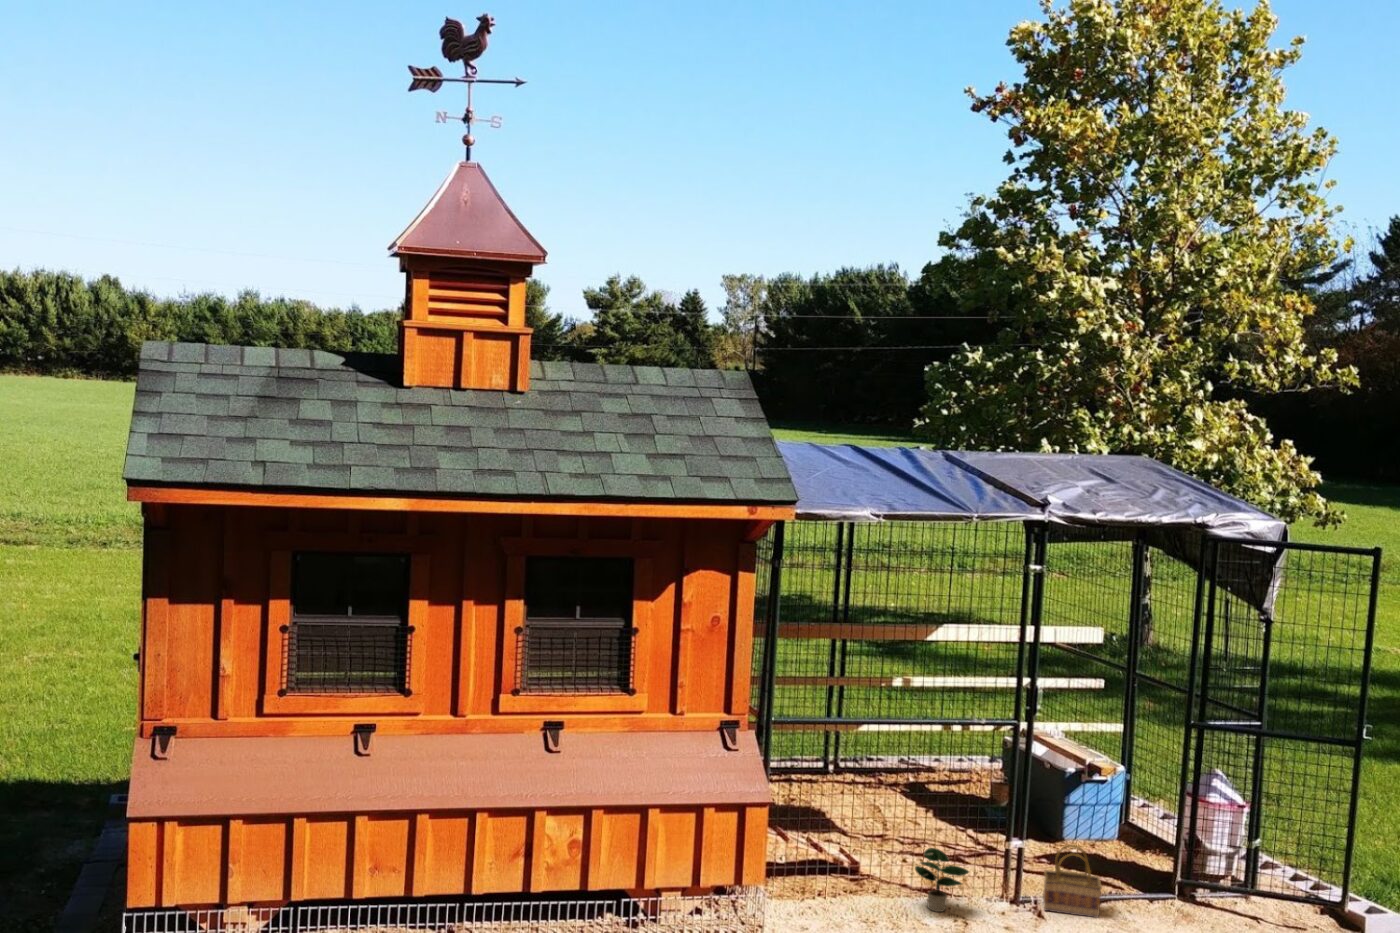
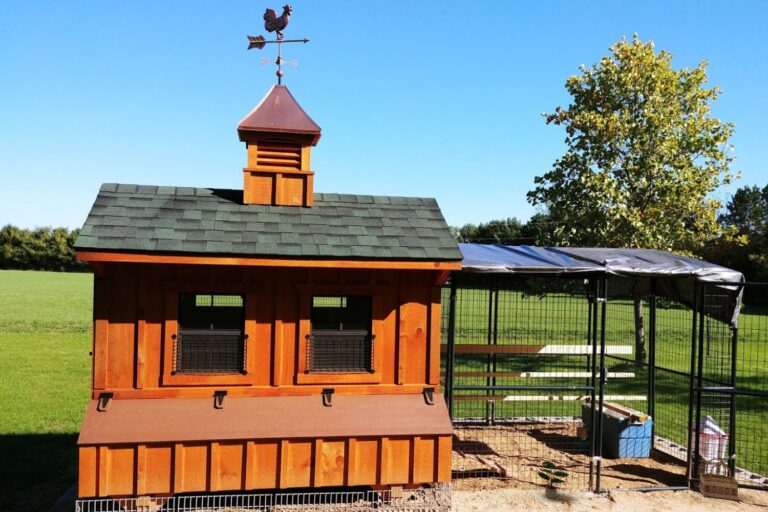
basket: present [1043,845,1102,918] -> present [700,458,738,501]

